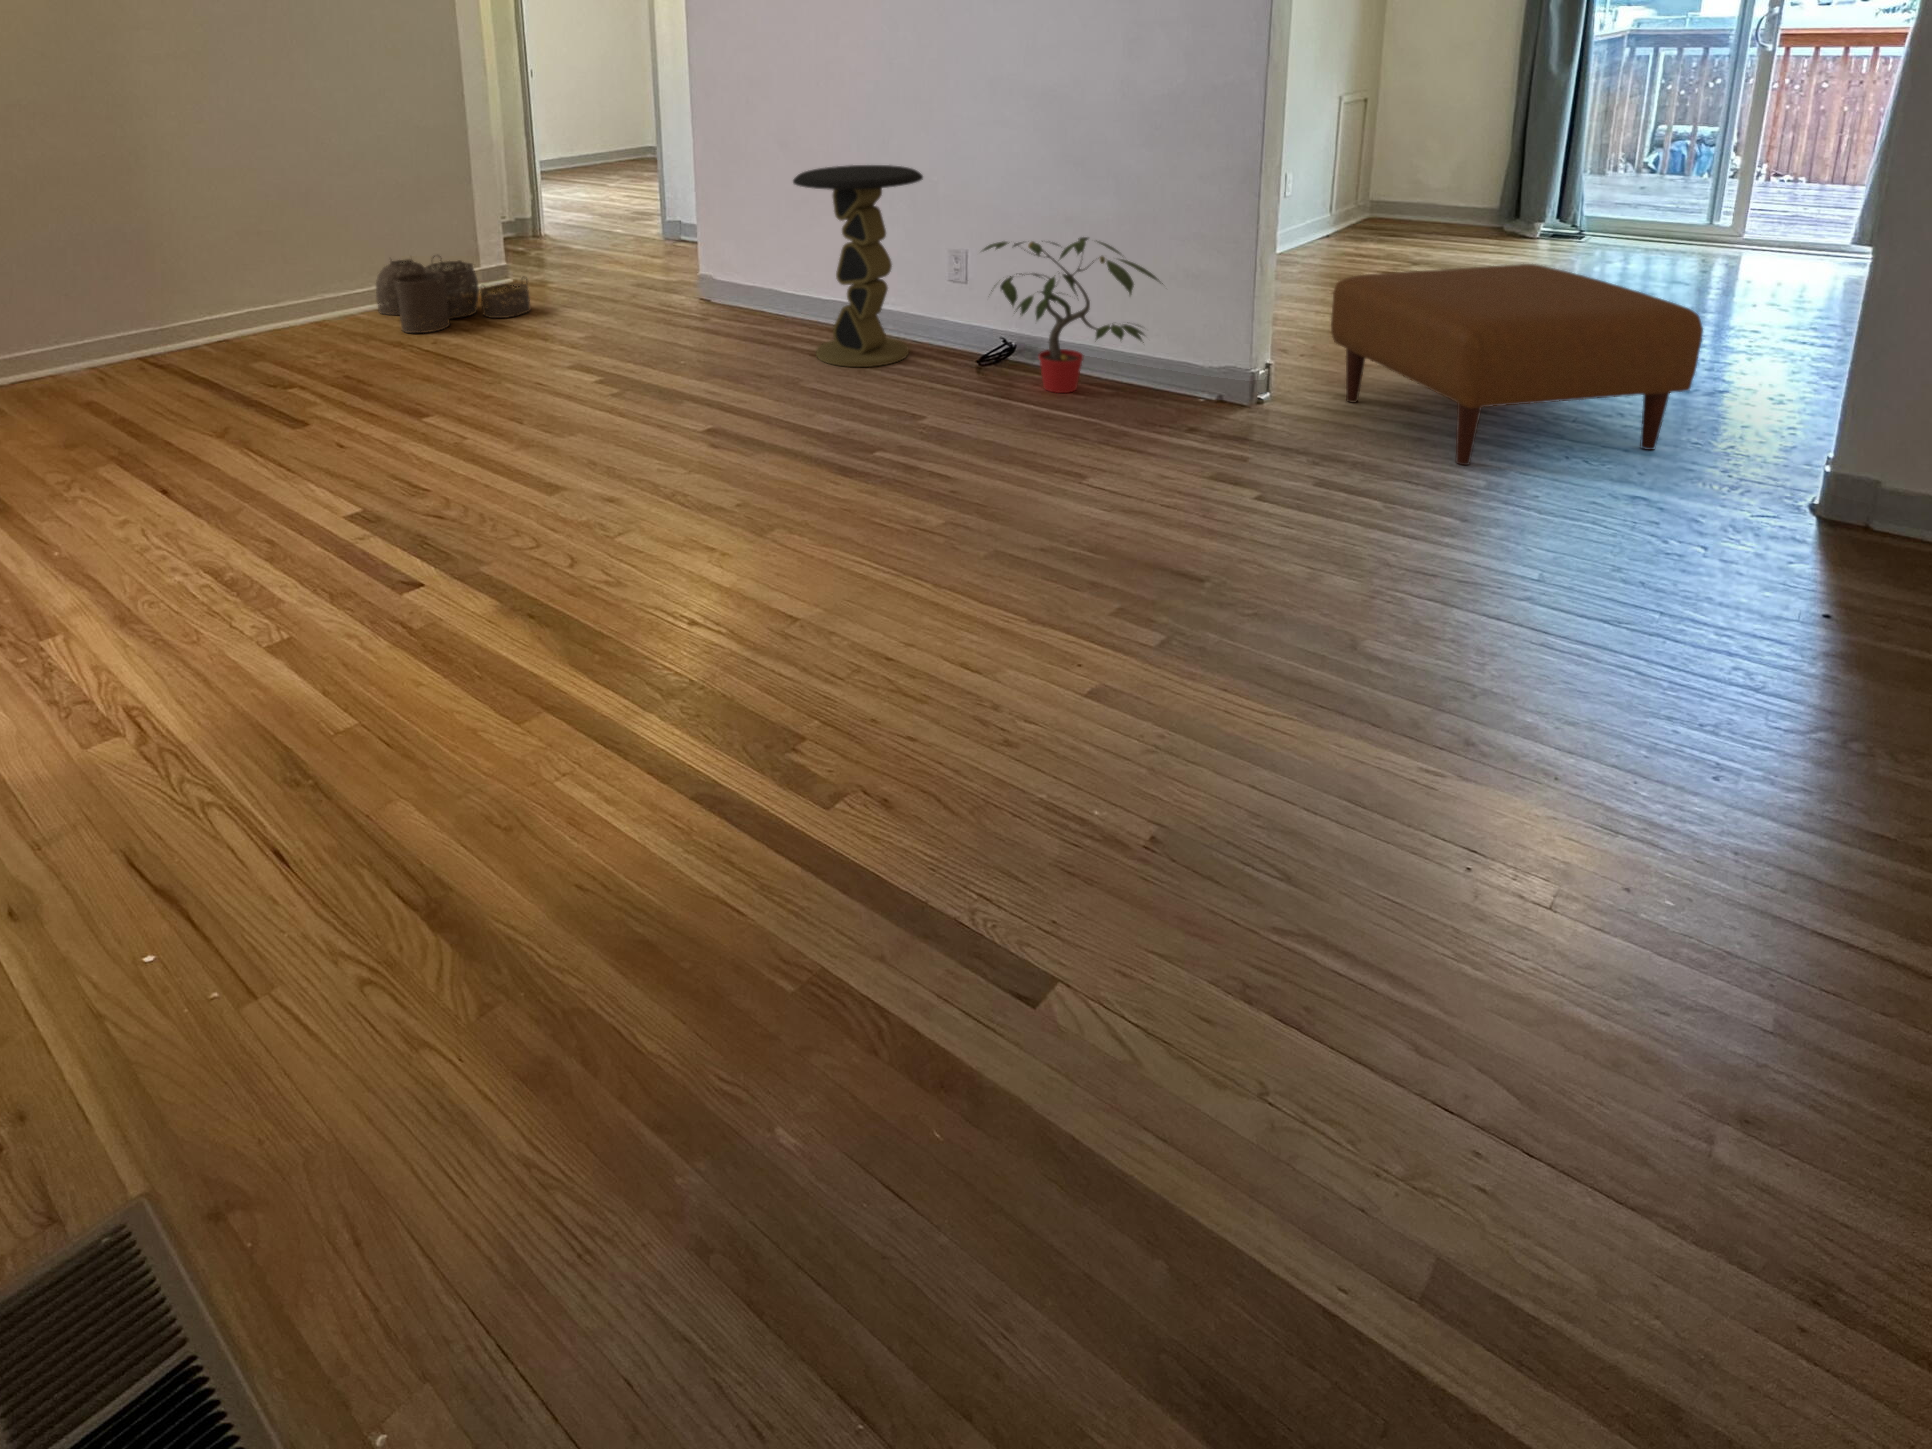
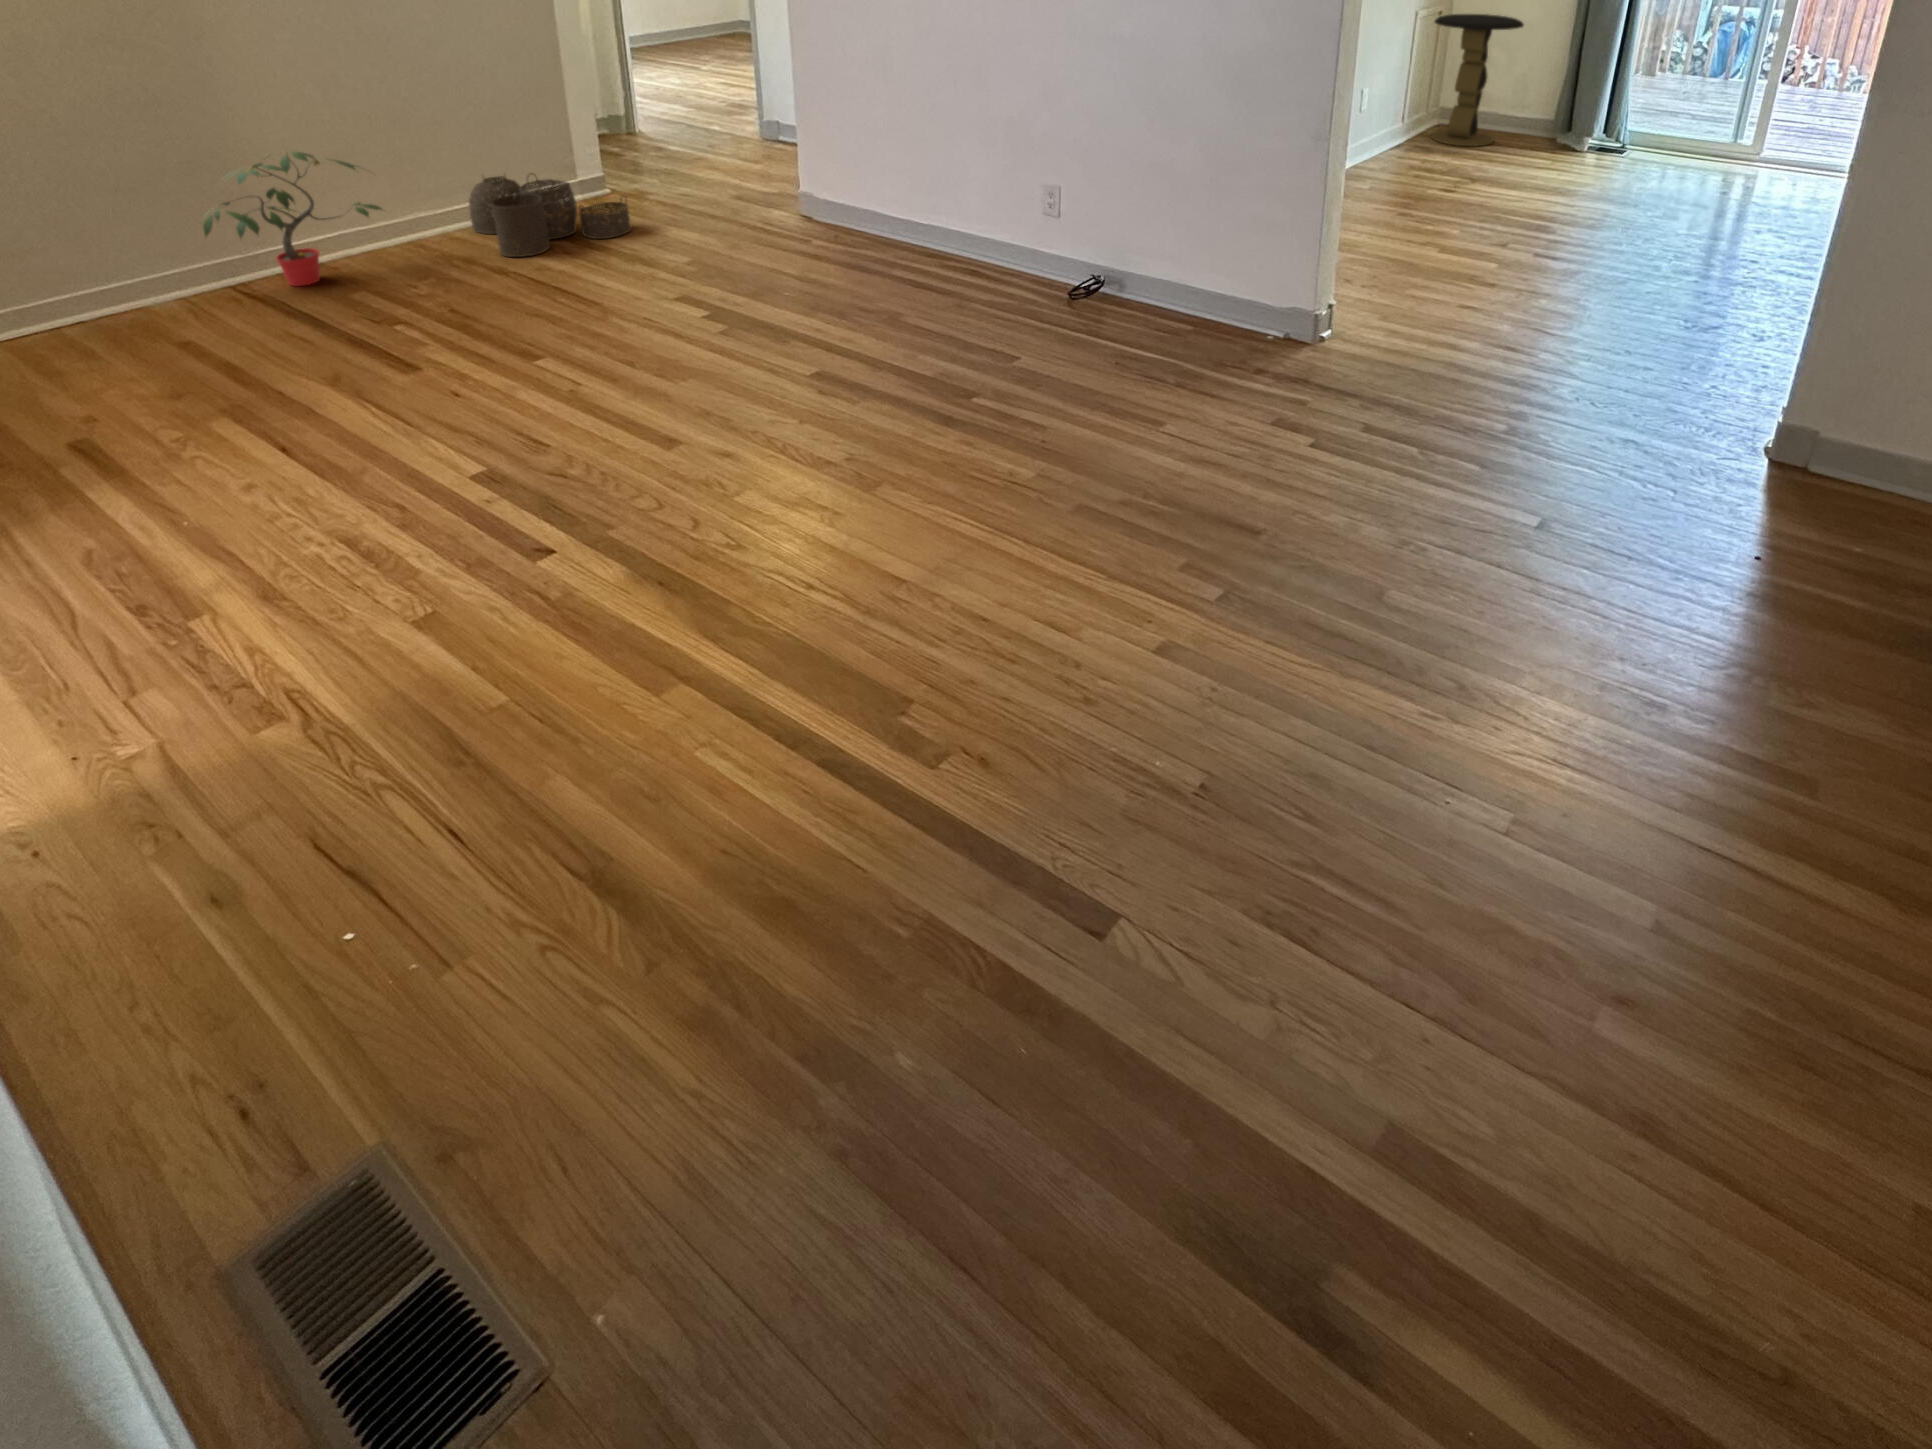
side table: present [793,165,923,367] -> present [1431,14,1524,146]
potted plant: present [983,237,1163,393] -> present [203,152,385,286]
ottoman: present [1331,264,1703,465] -> none [1389,216,1696,407]

